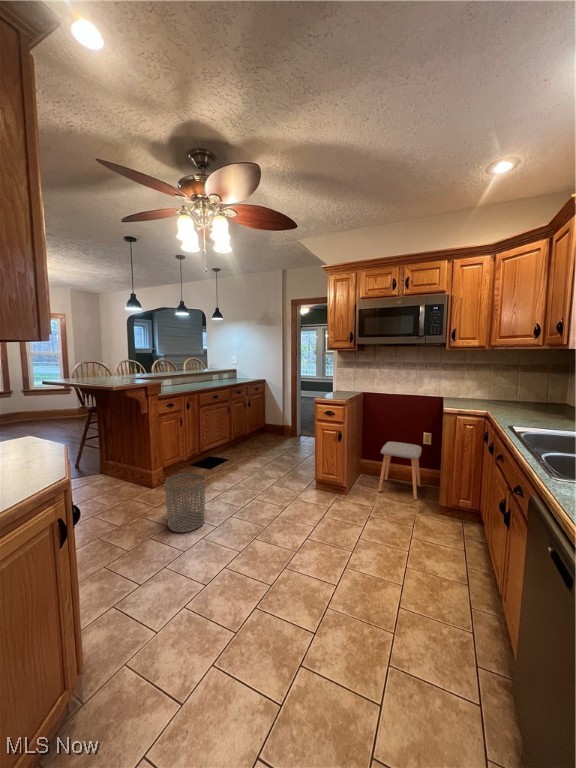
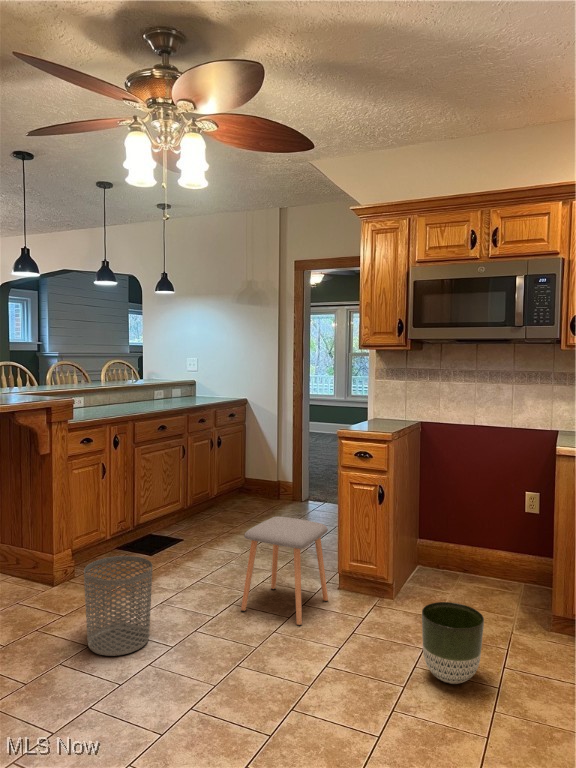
stool: present [378,442,422,500] -> present [241,516,328,626]
planter: none [364,501,401,550] -> present [422,602,484,684]

